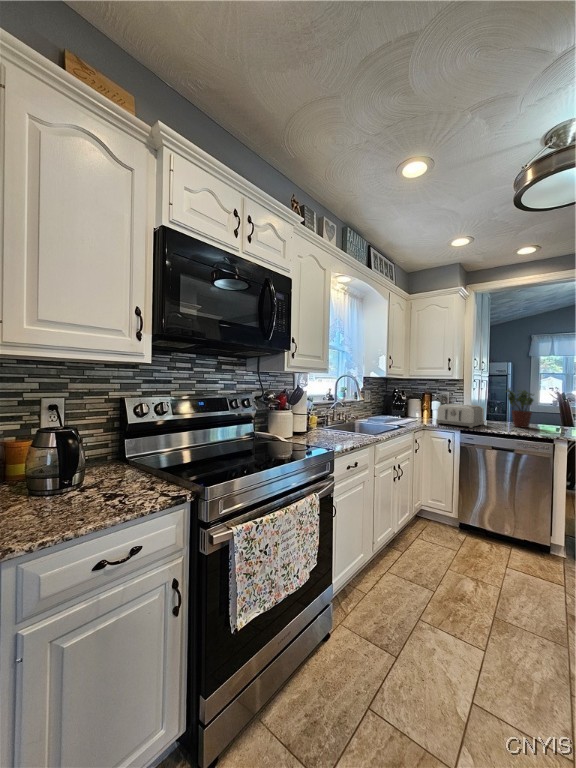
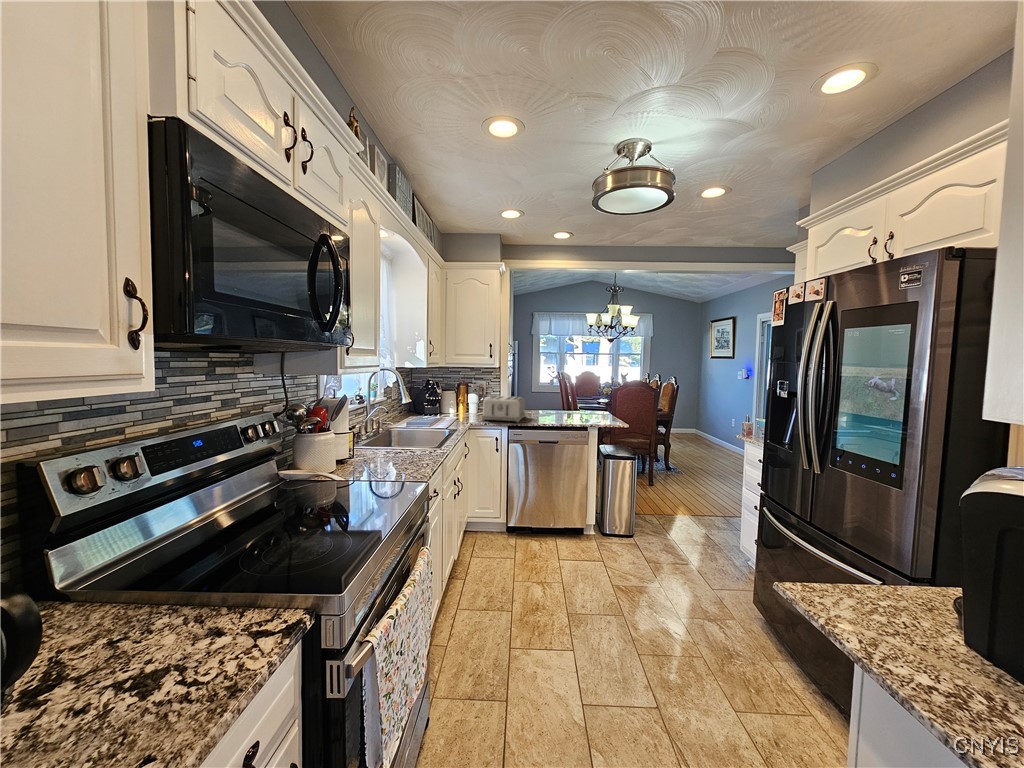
potted plant: present [506,388,533,428] -> none [541,377,566,417]

